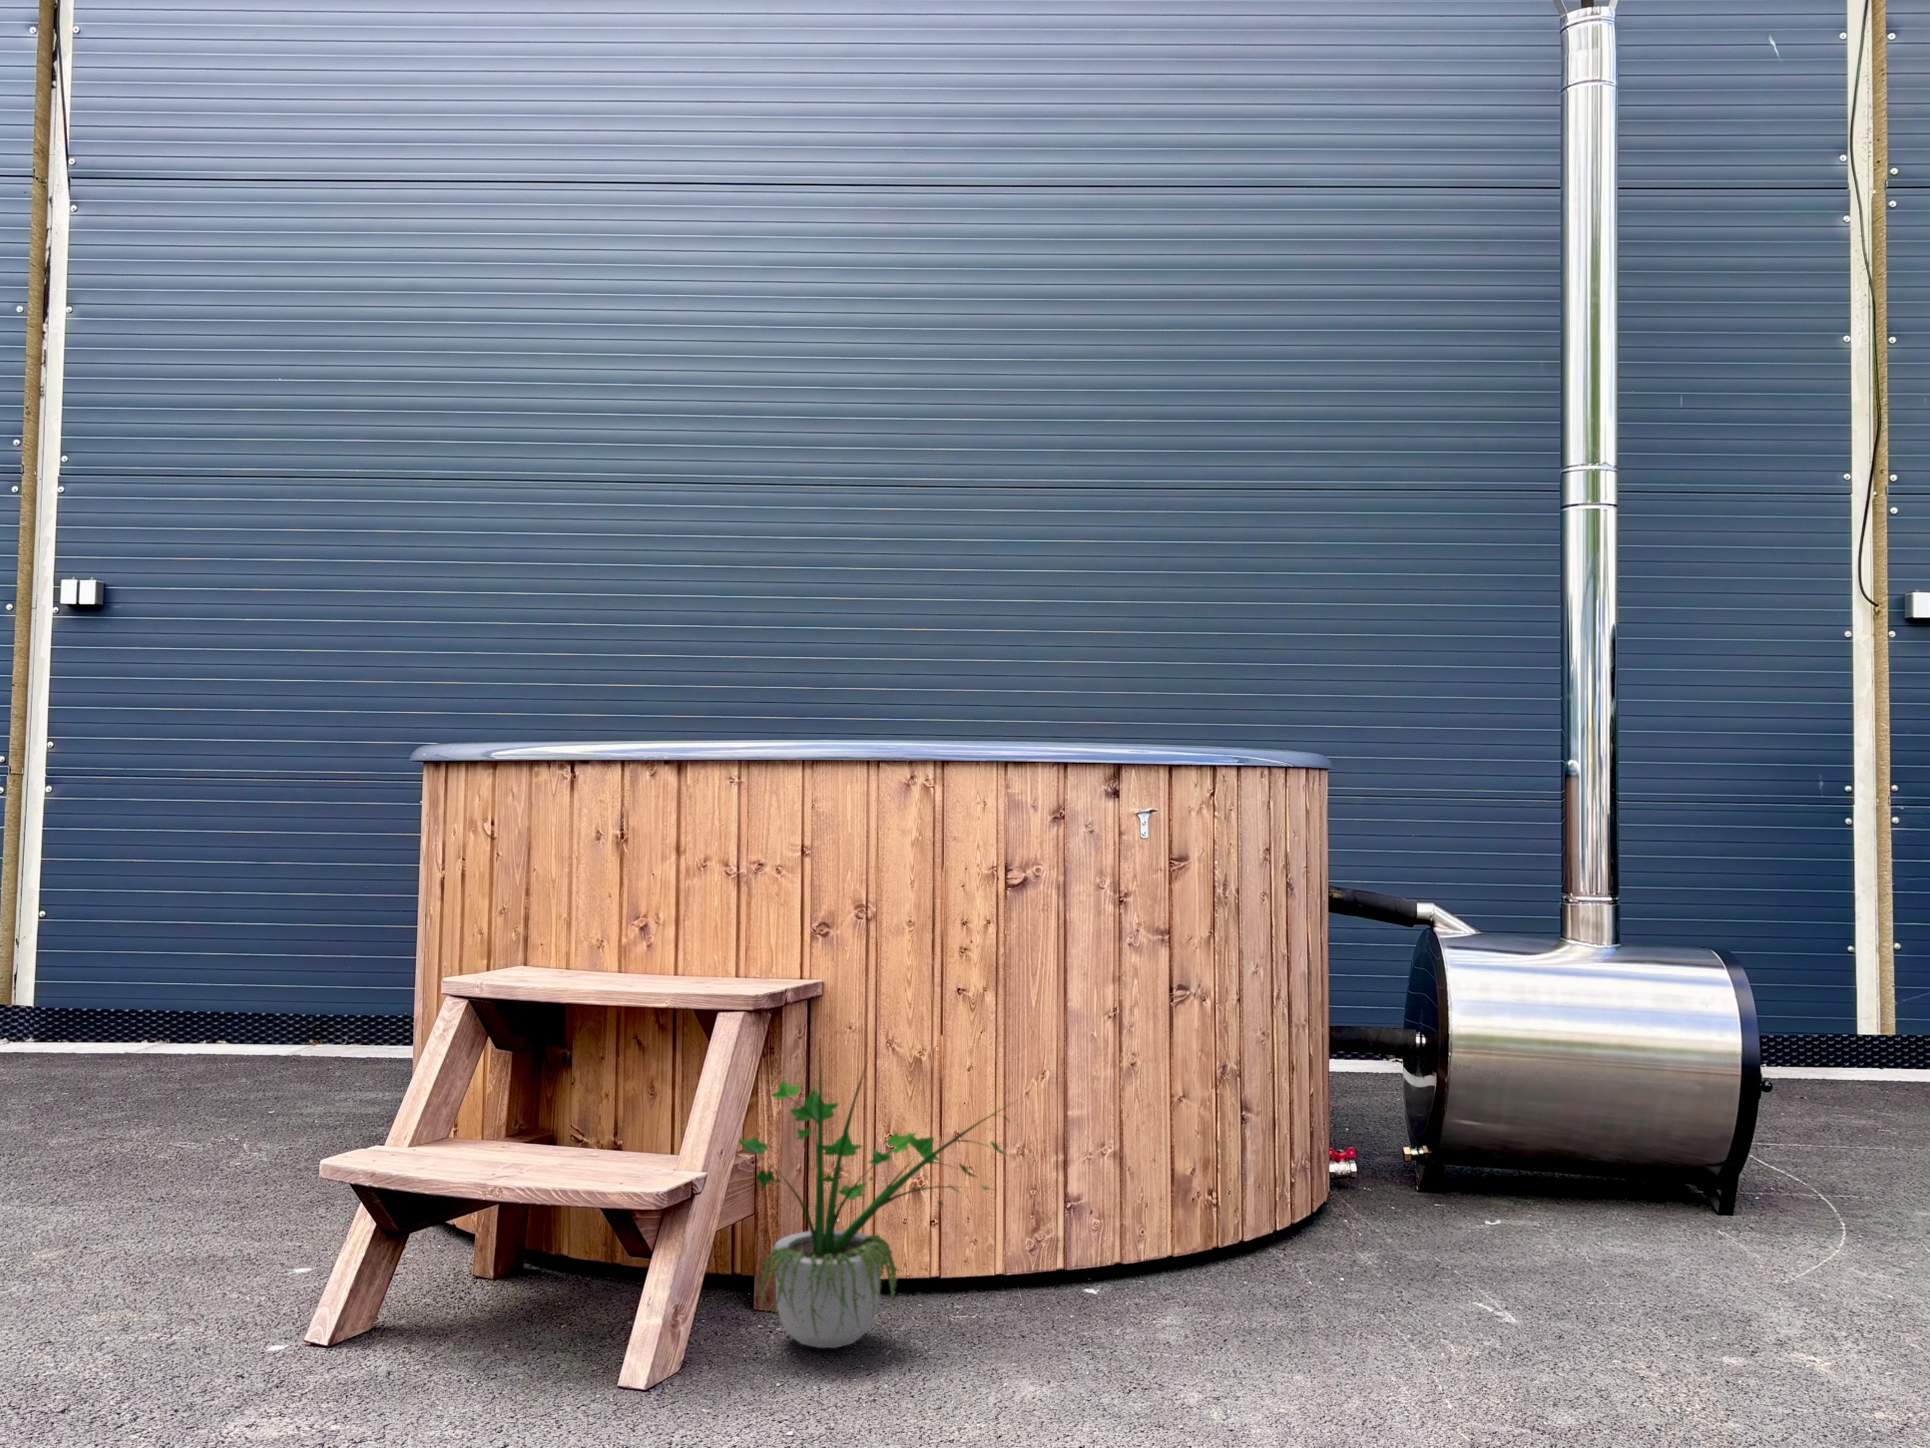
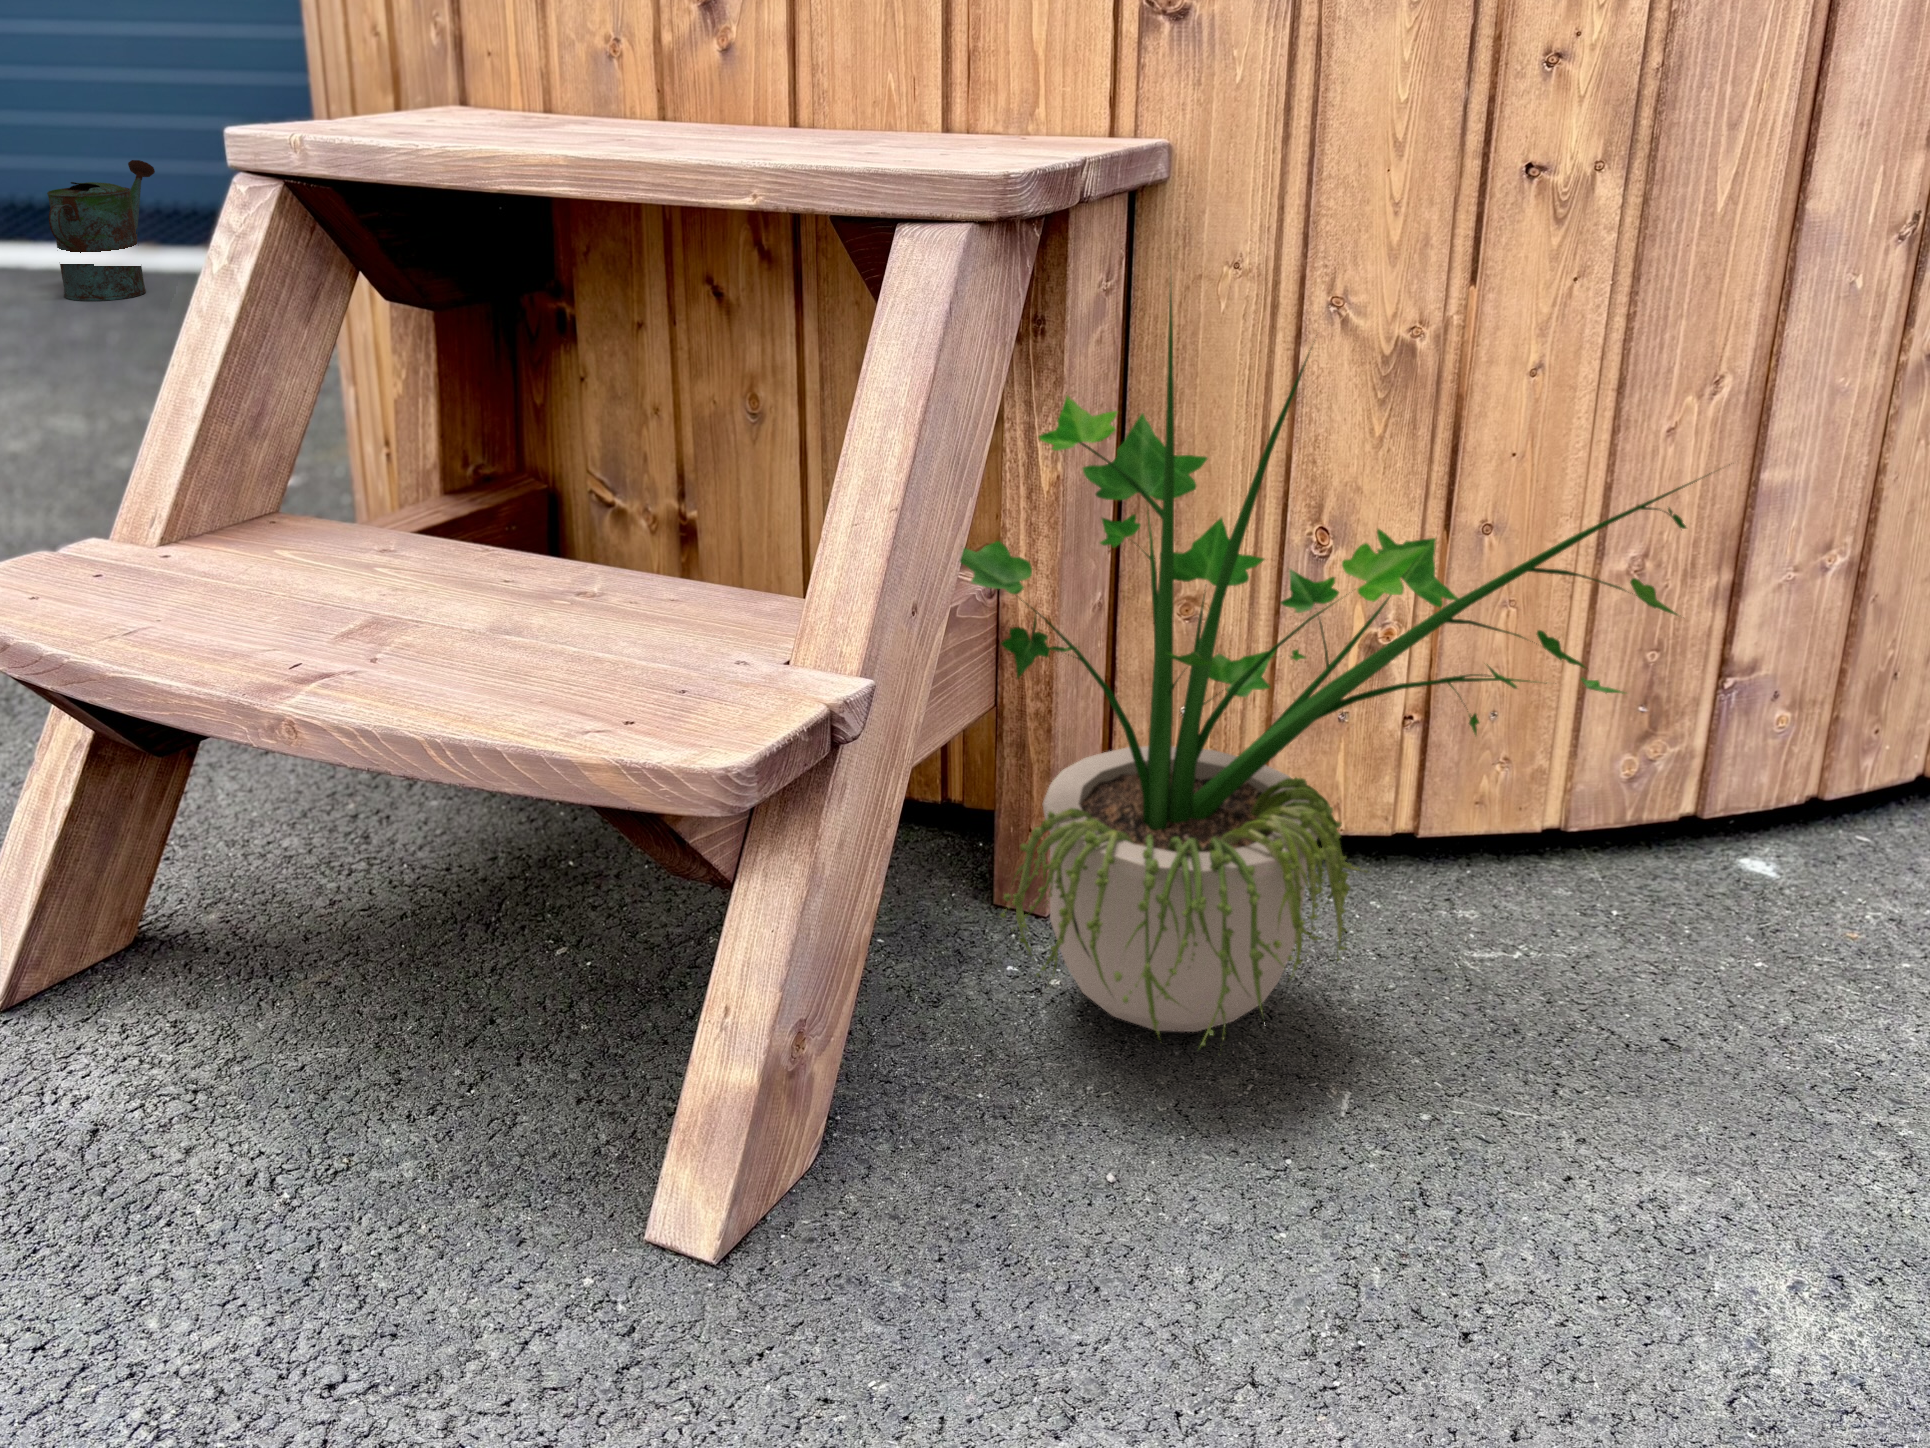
watering can: none [155,976,226,1067] -> present [47,160,155,301]

